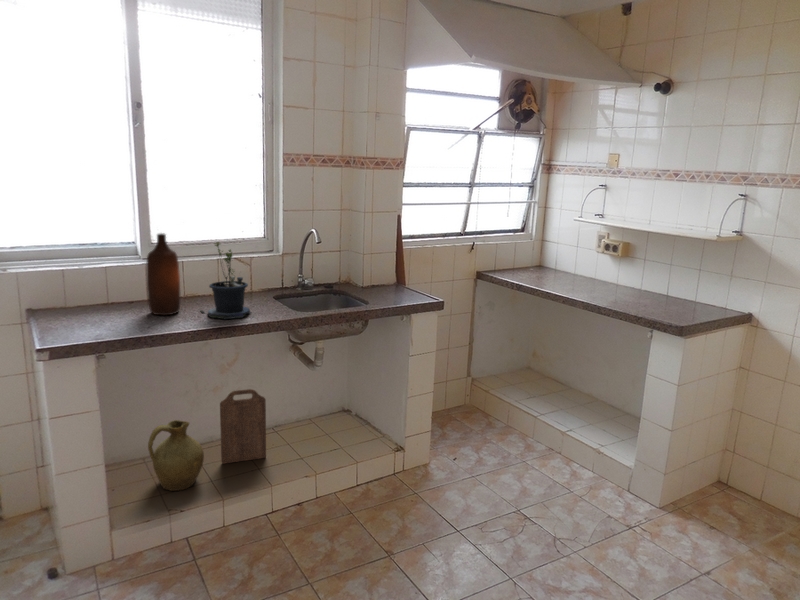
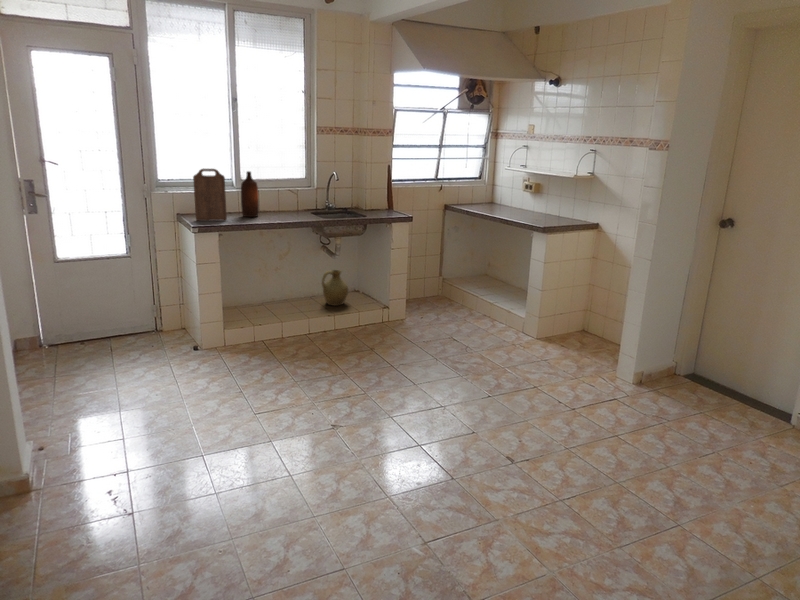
potted plant: present [201,242,251,319] -> none [269,176,298,219]
cutting board: present [220,389,266,464] -> present [193,169,227,221]
pitcher: present [148,420,204,491] -> present [322,270,348,306]

